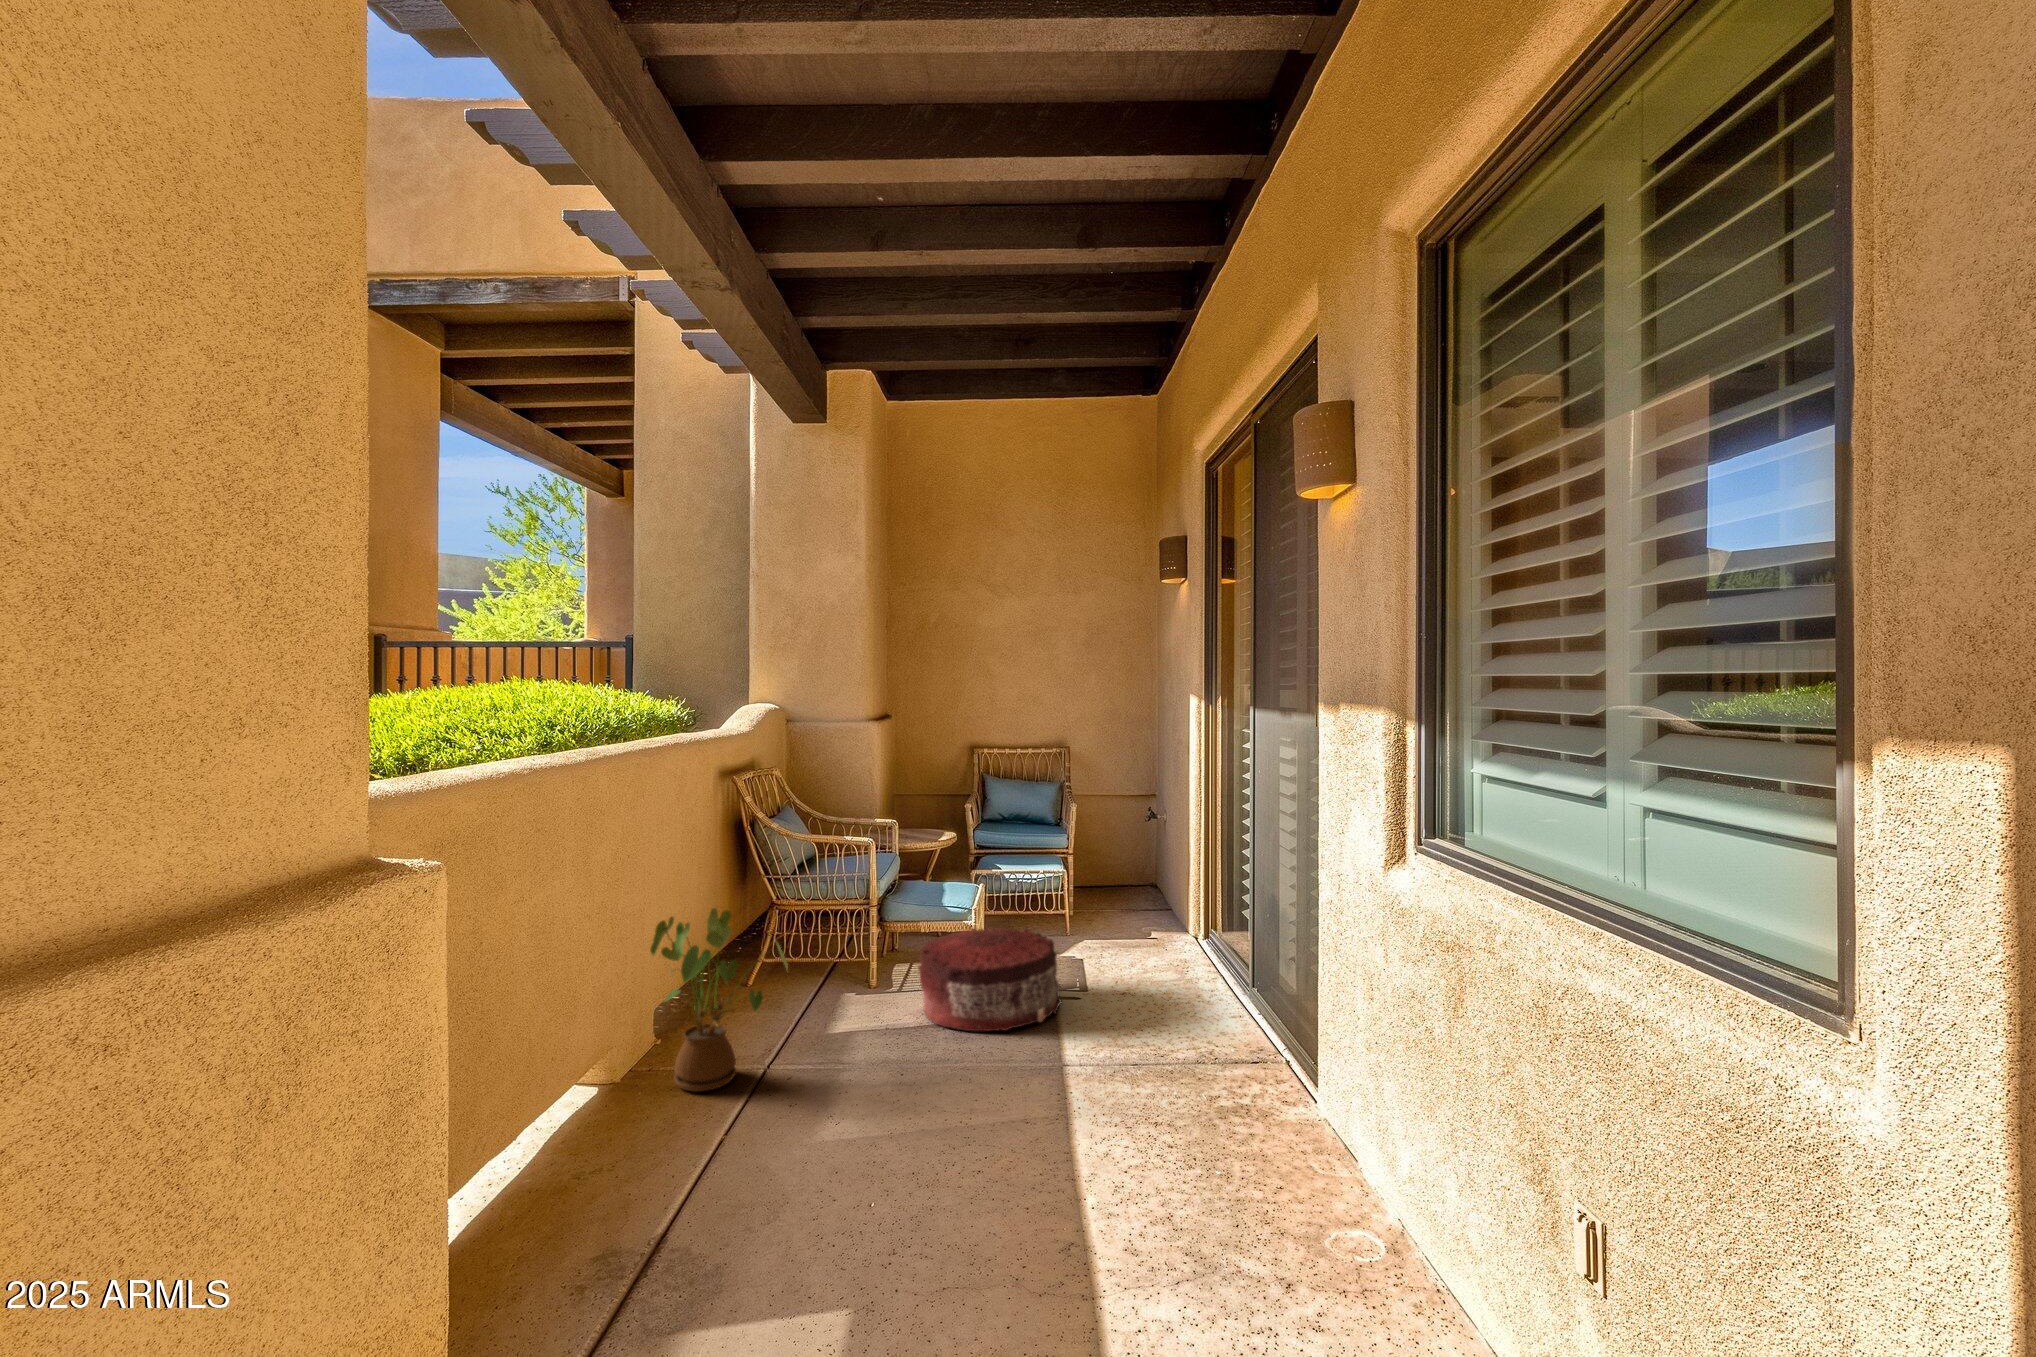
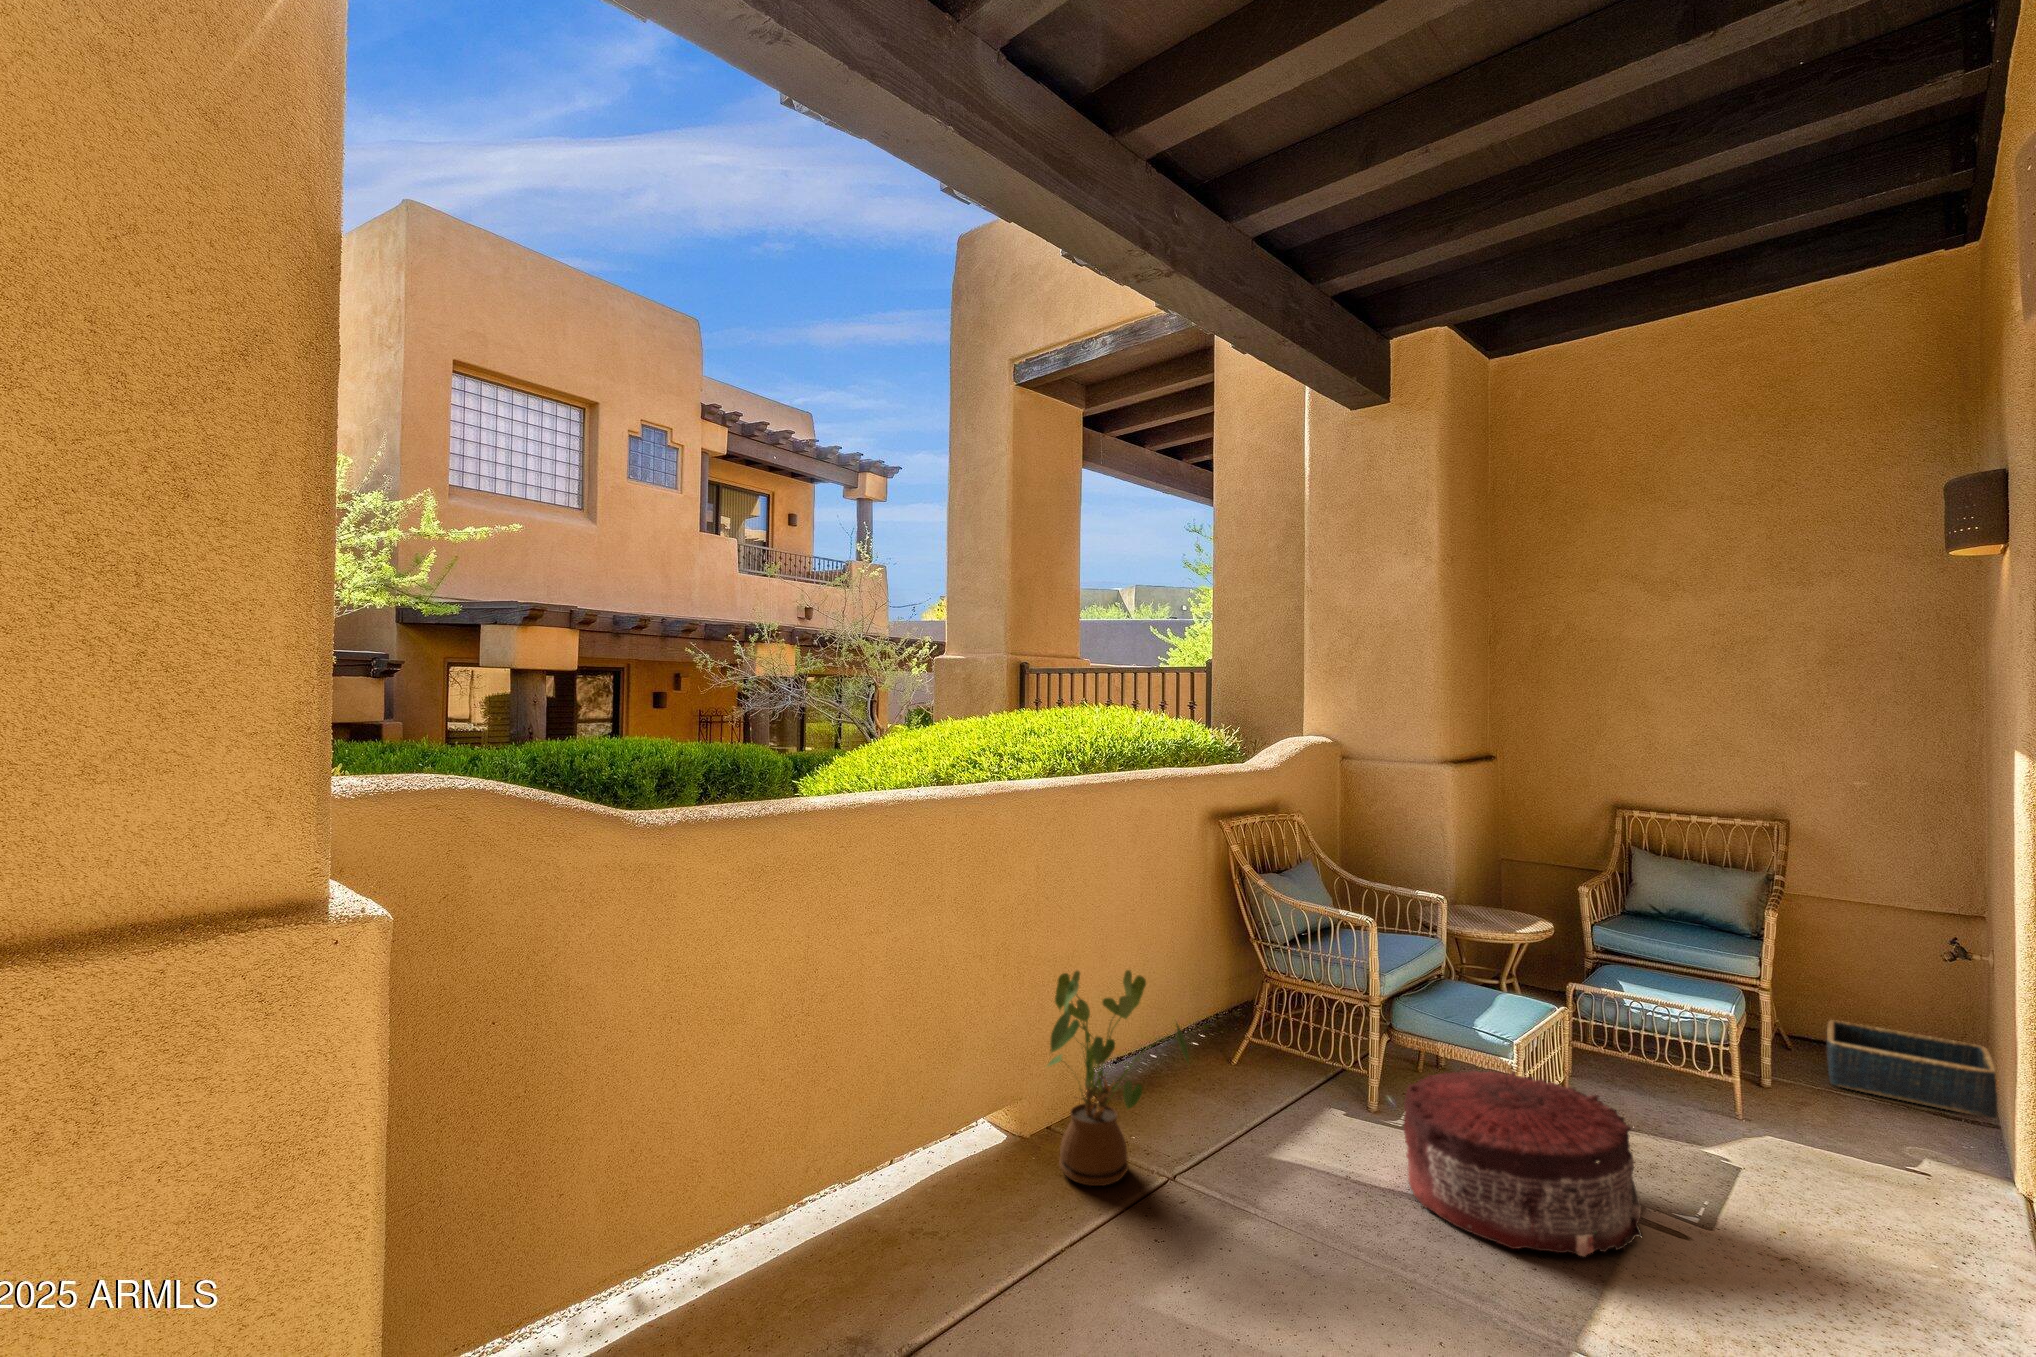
basket: none [1093,869,1171,908] -> present [1827,1020,1997,1118]

